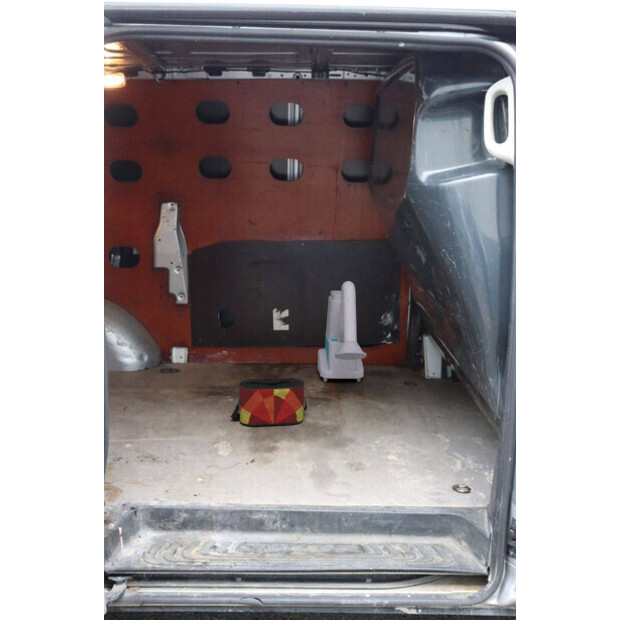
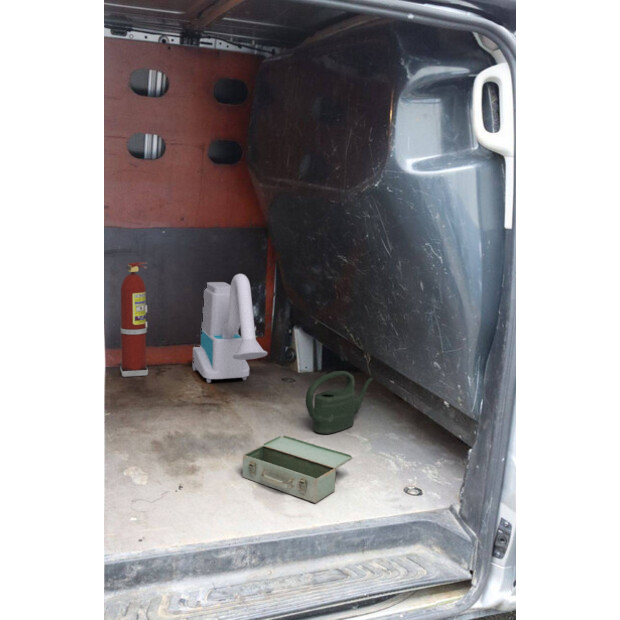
fire extinguisher: none [254,272,279,372] -> present [120,262,148,377]
watering can: none [387,373,466,433] -> present [306,371,373,434]
bag: present [231,378,307,426] -> none [128,385,212,444]
toolbox: none [310,427,409,487] -> present [242,435,353,503]

